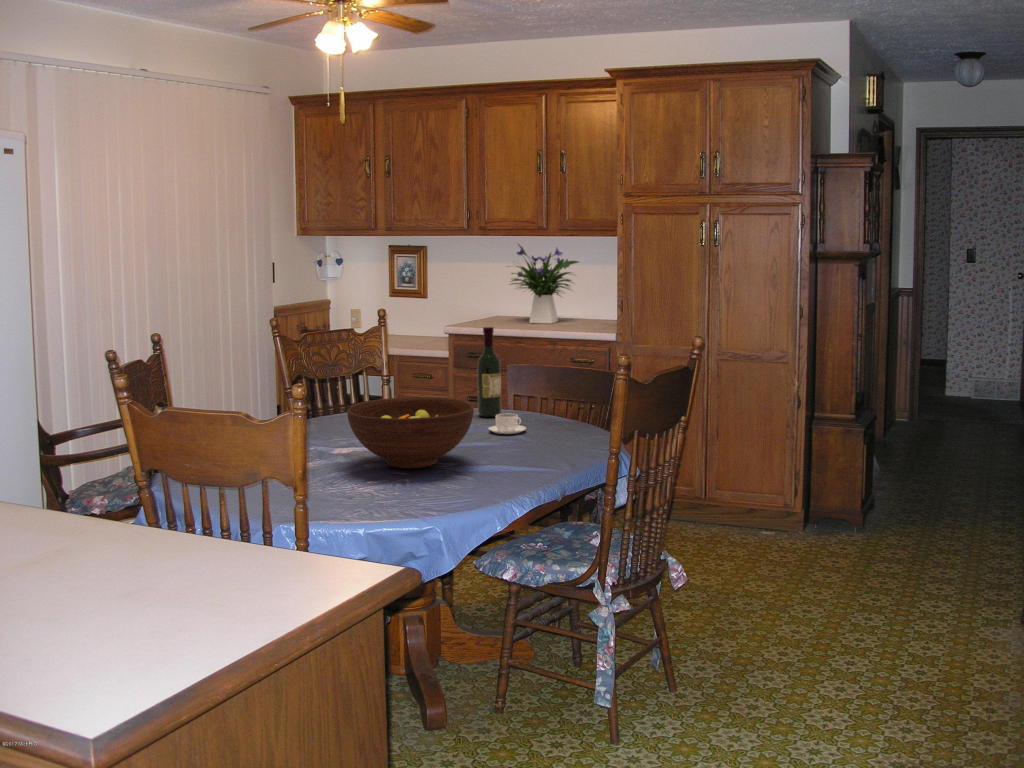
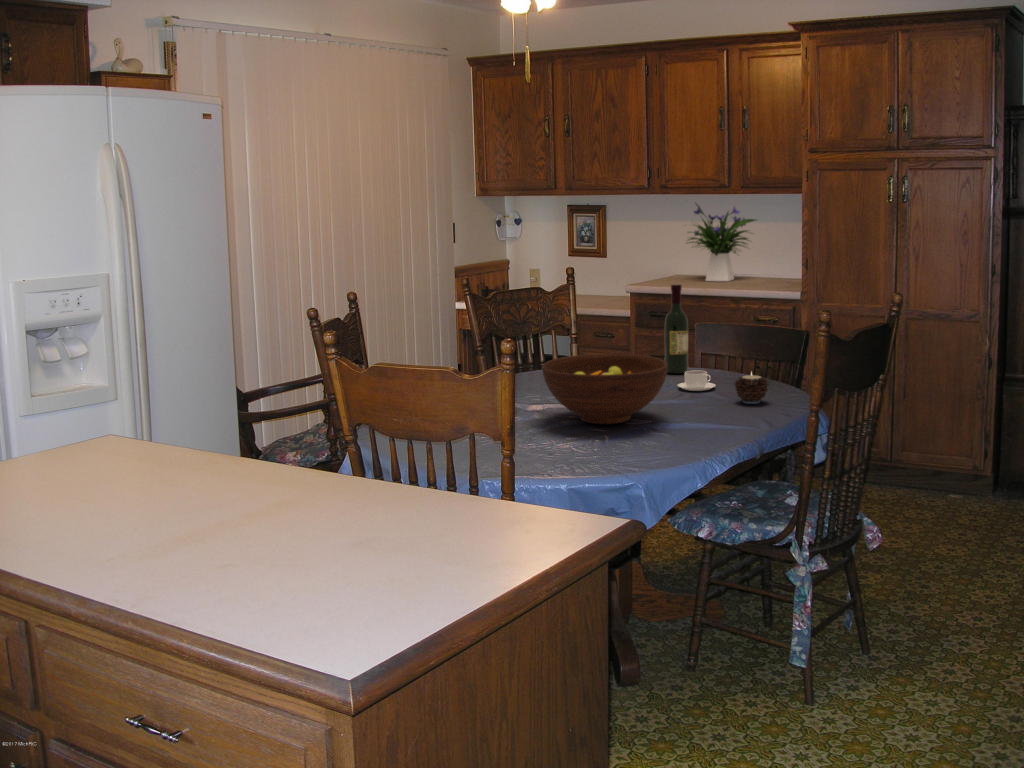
candle: none [542,414,577,446] -> present [734,373,769,404]

